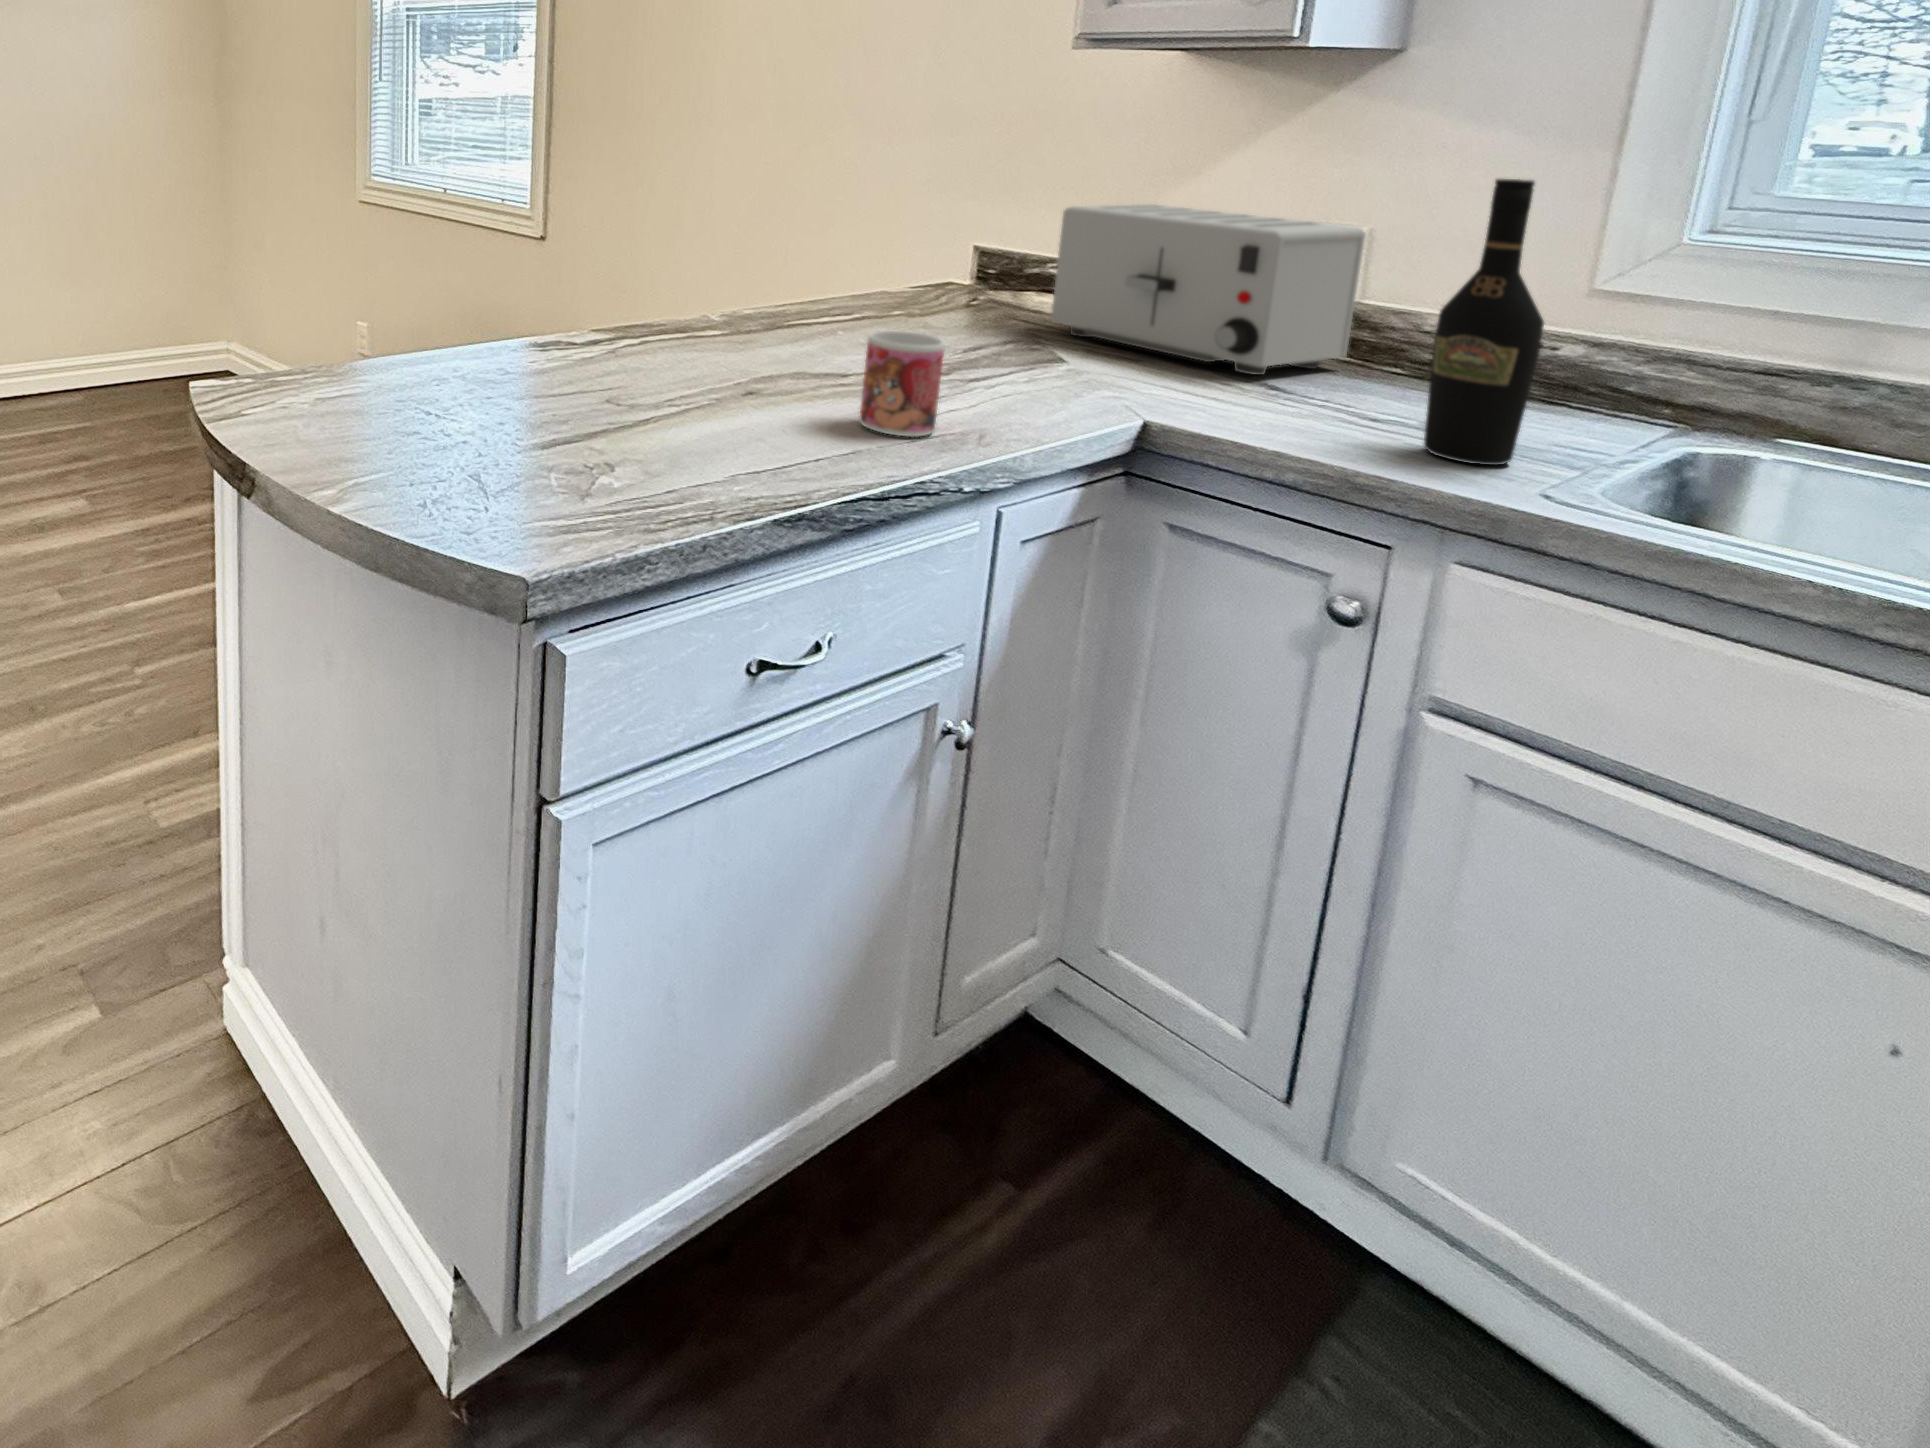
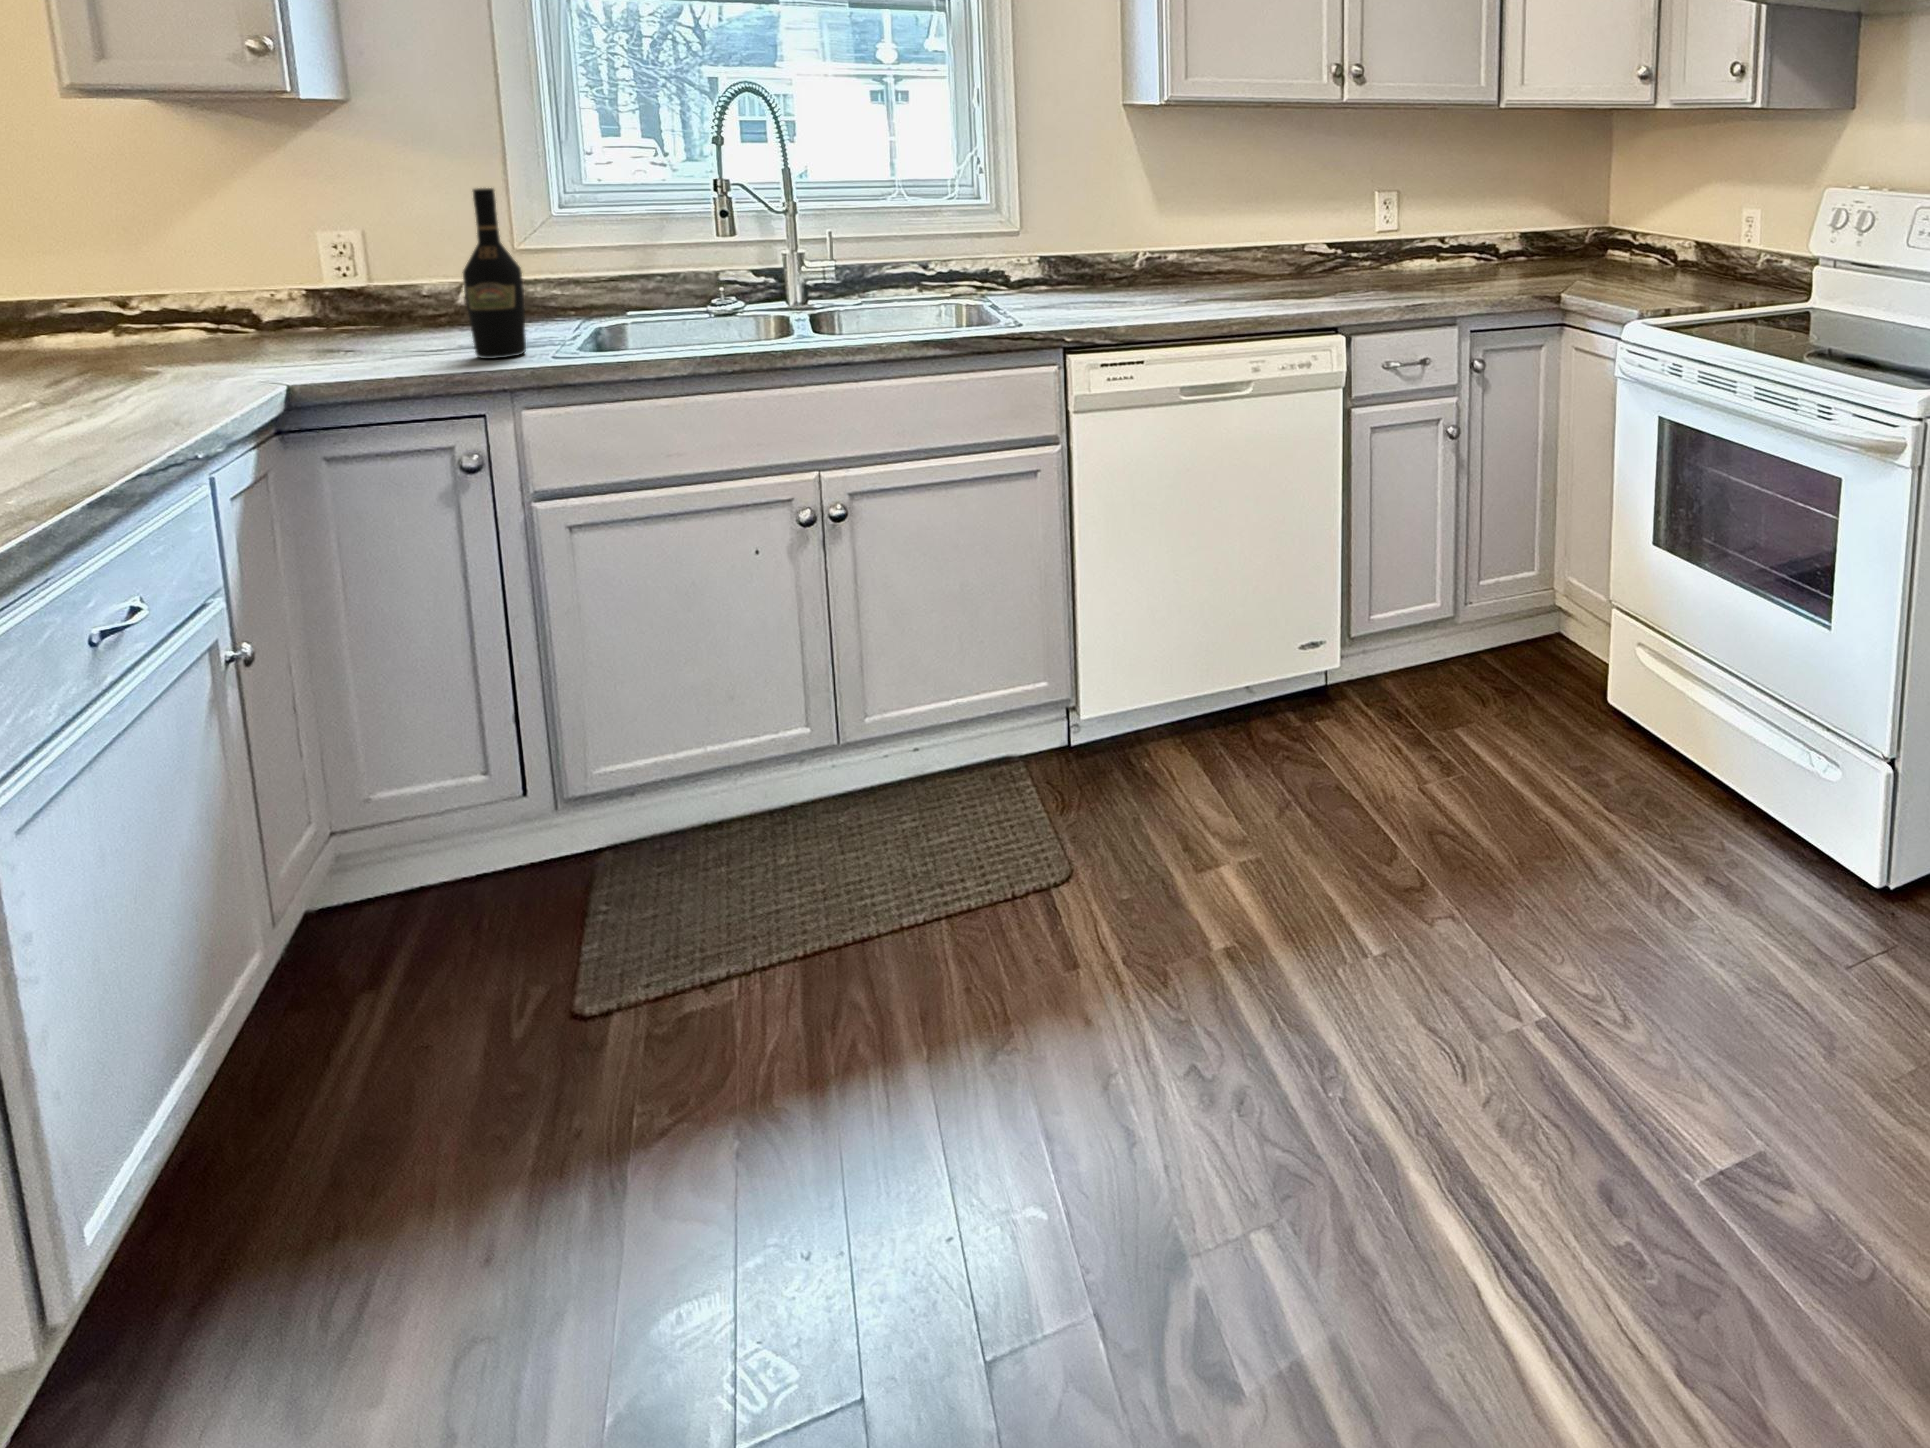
toaster: present [1051,204,1365,375] -> none [91,232,381,356]
mug: present [860,330,945,436] -> none [30,358,129,448]

